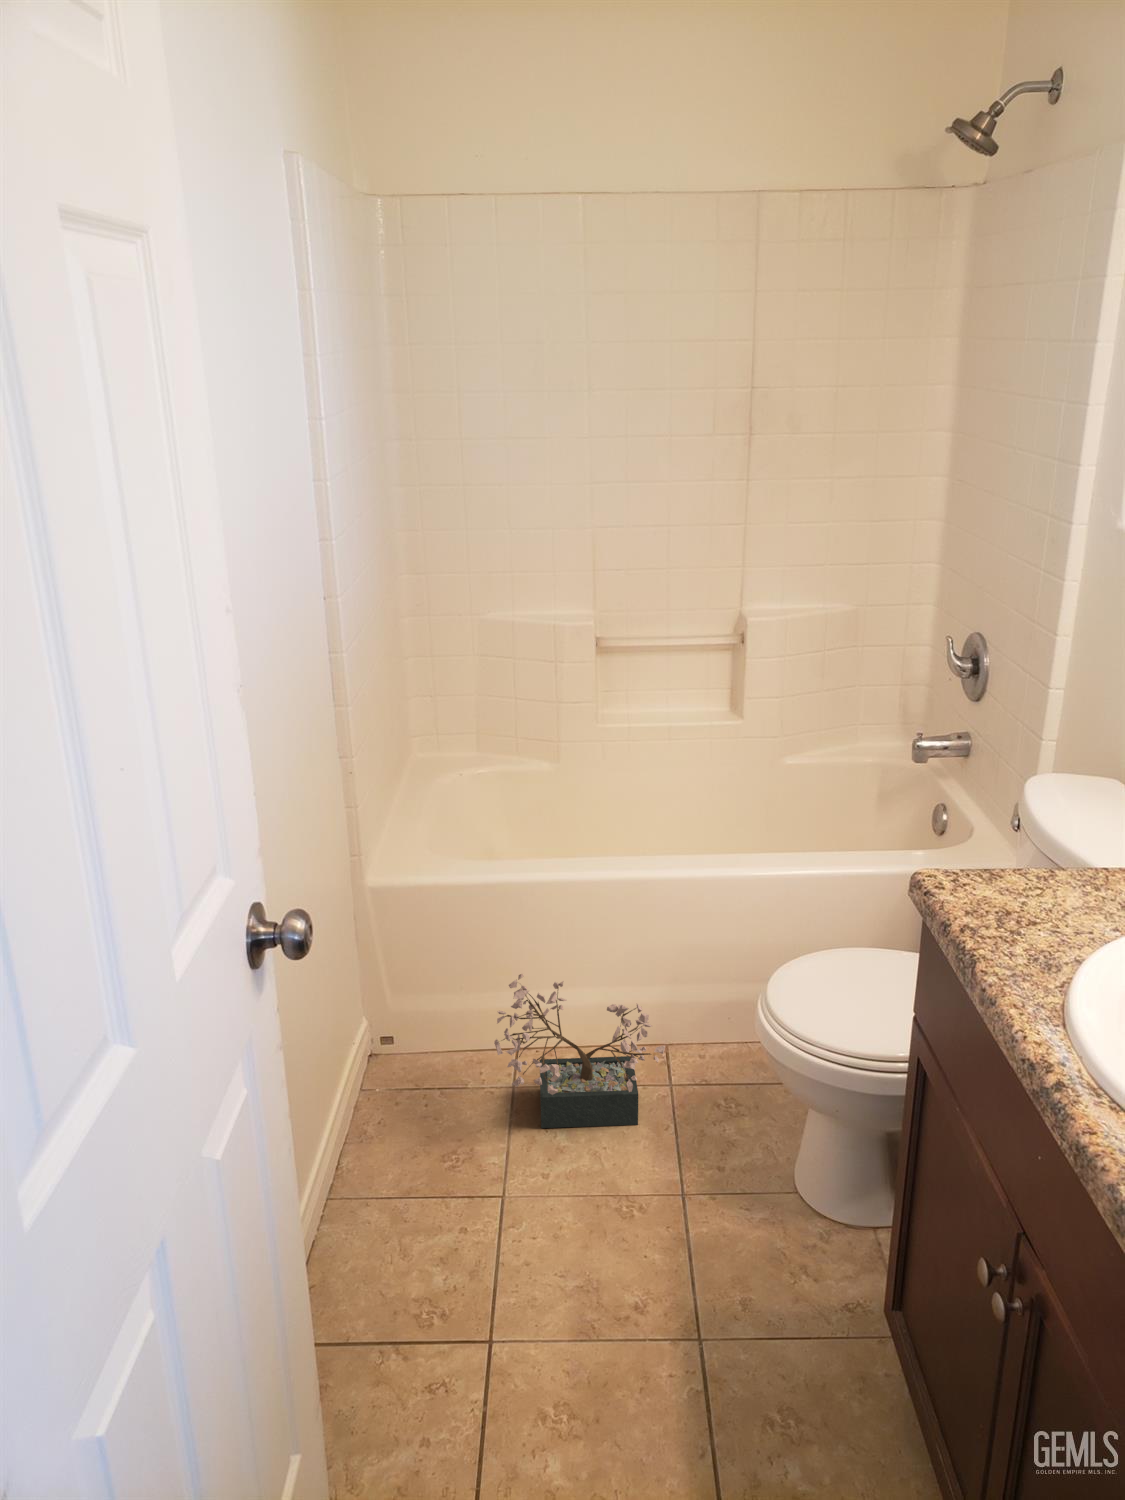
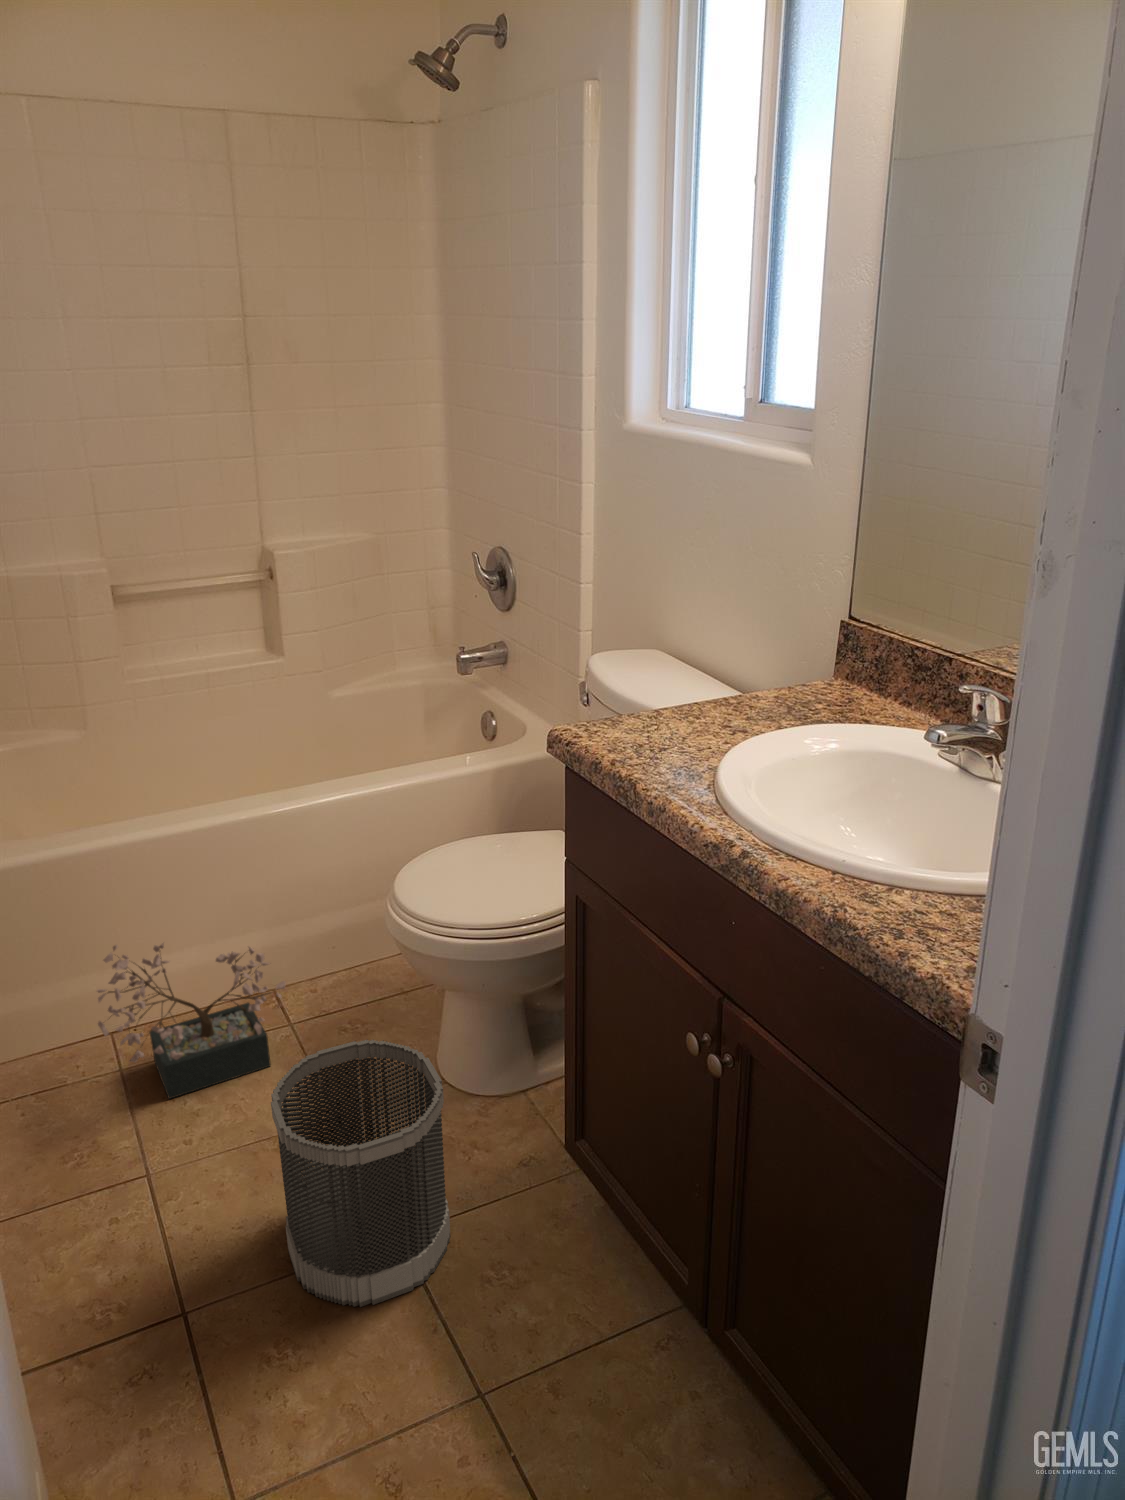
wastebasket: none [593,1133,760,1405] -> present [271,1040,450,1307]

